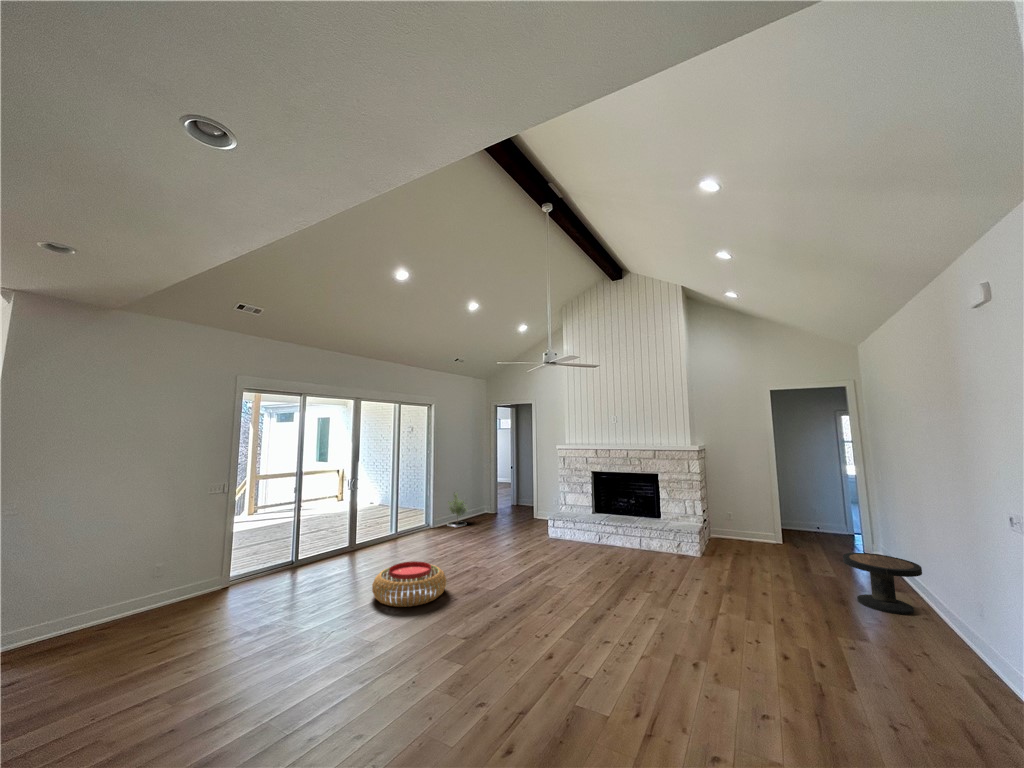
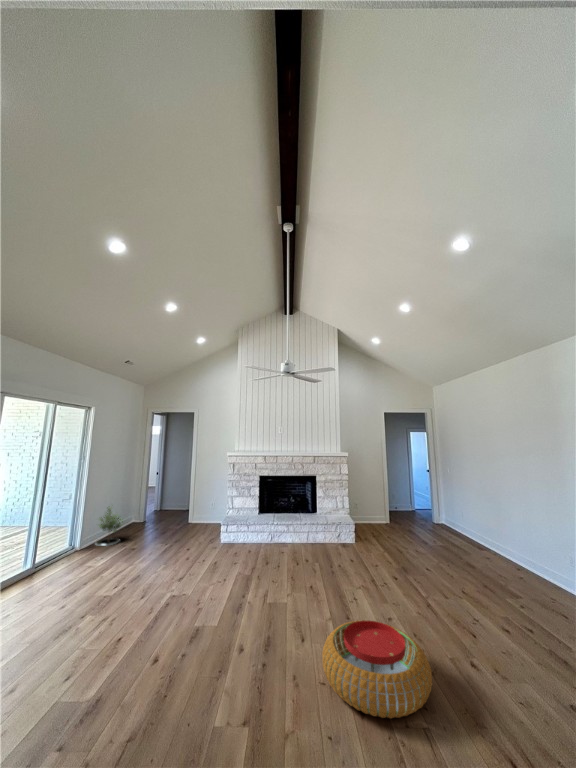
side table: present [843,553,922,614] -> none [463,526,511,568]
pouf: present [372,561,446,607] -> present [322,620,432,718]

